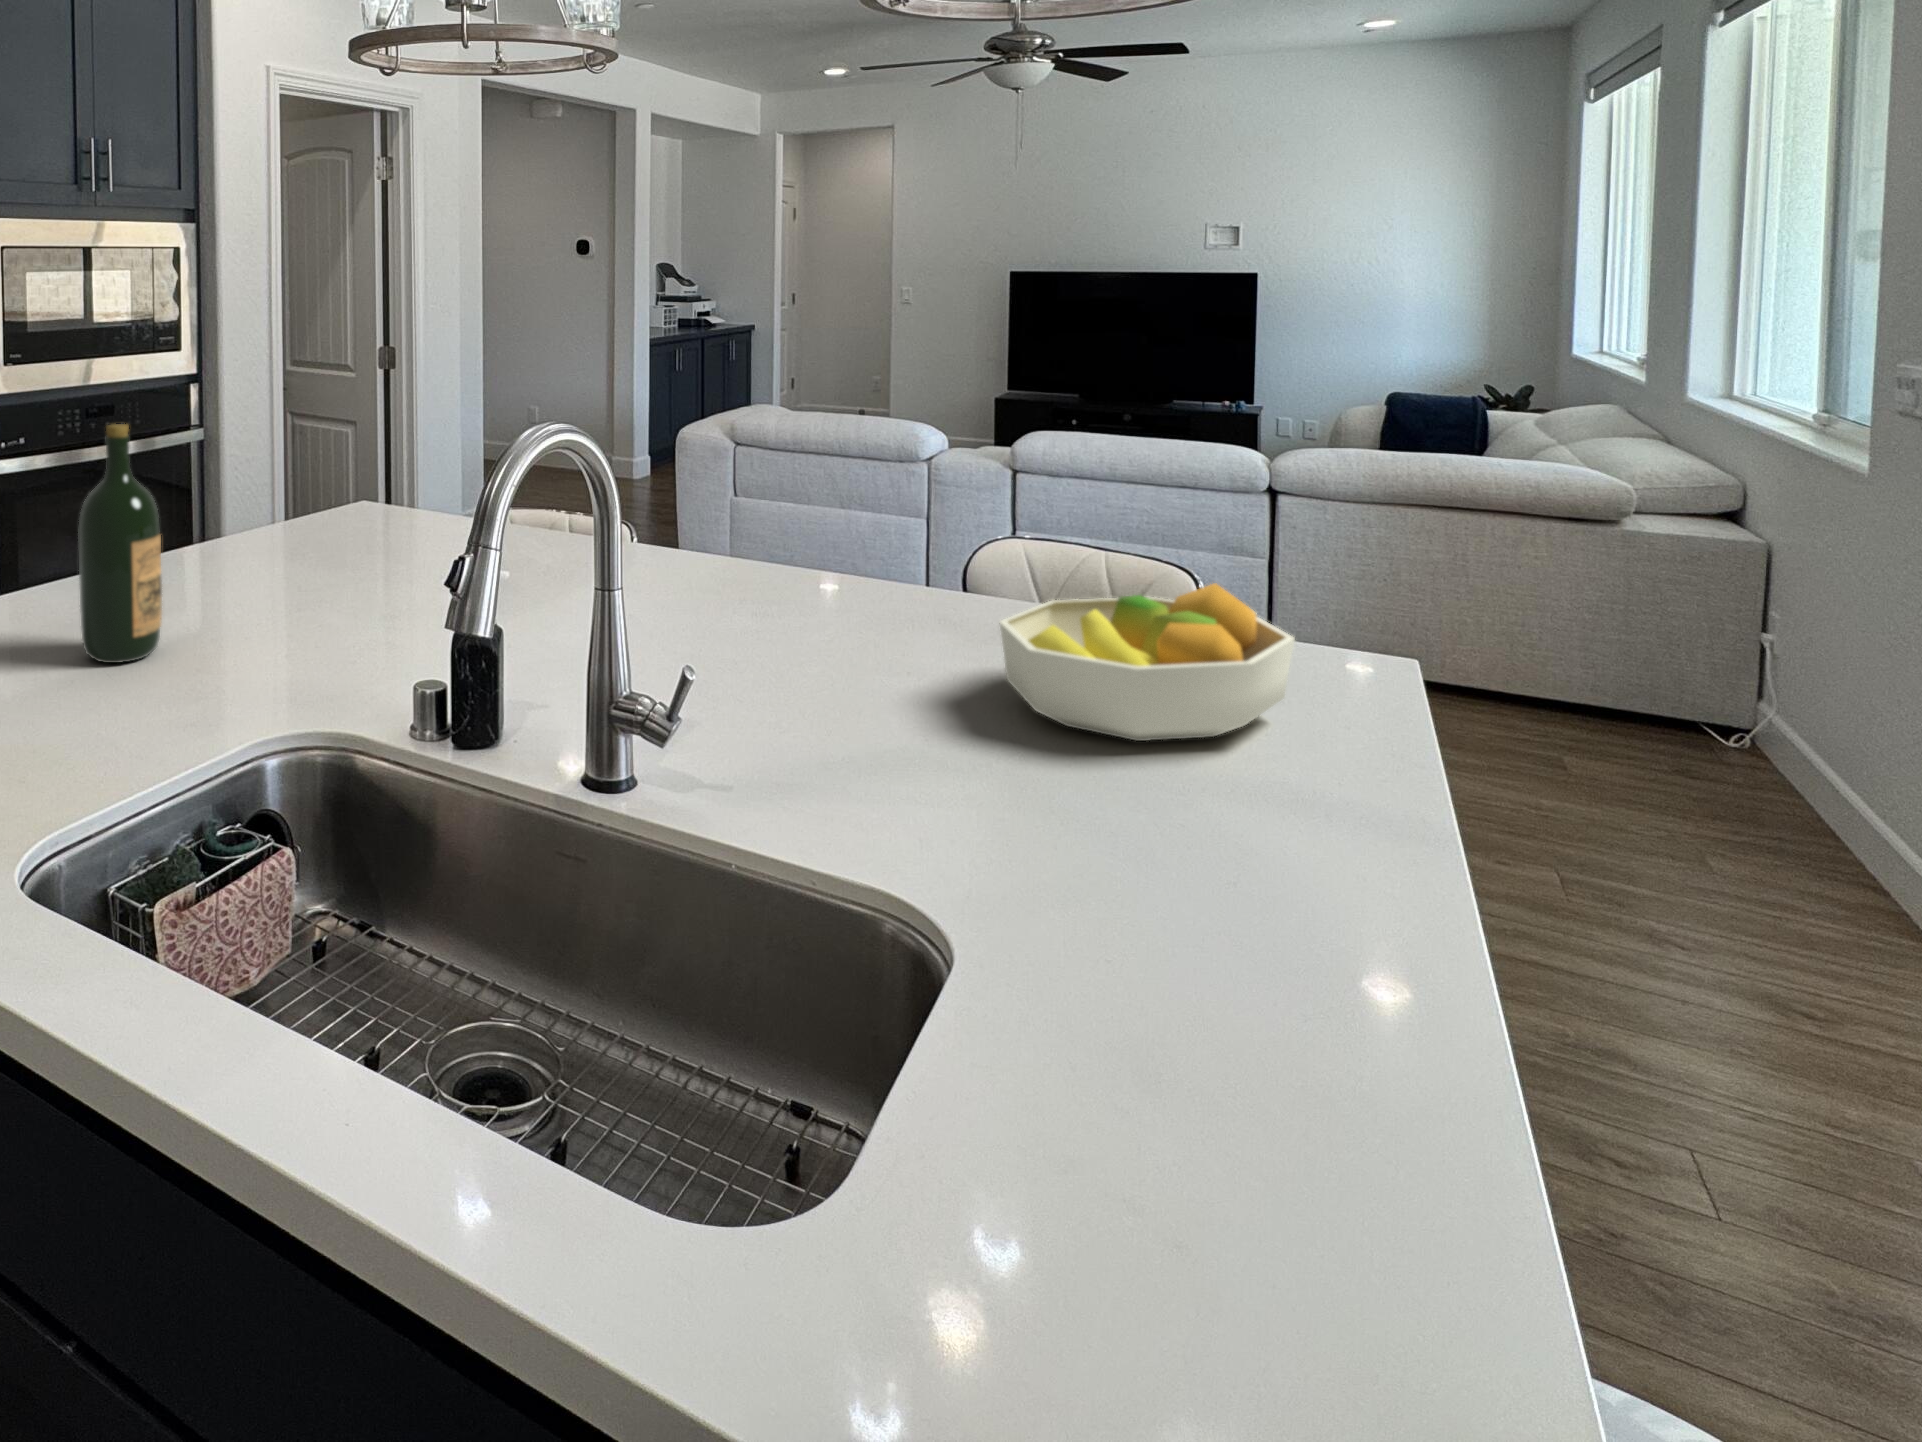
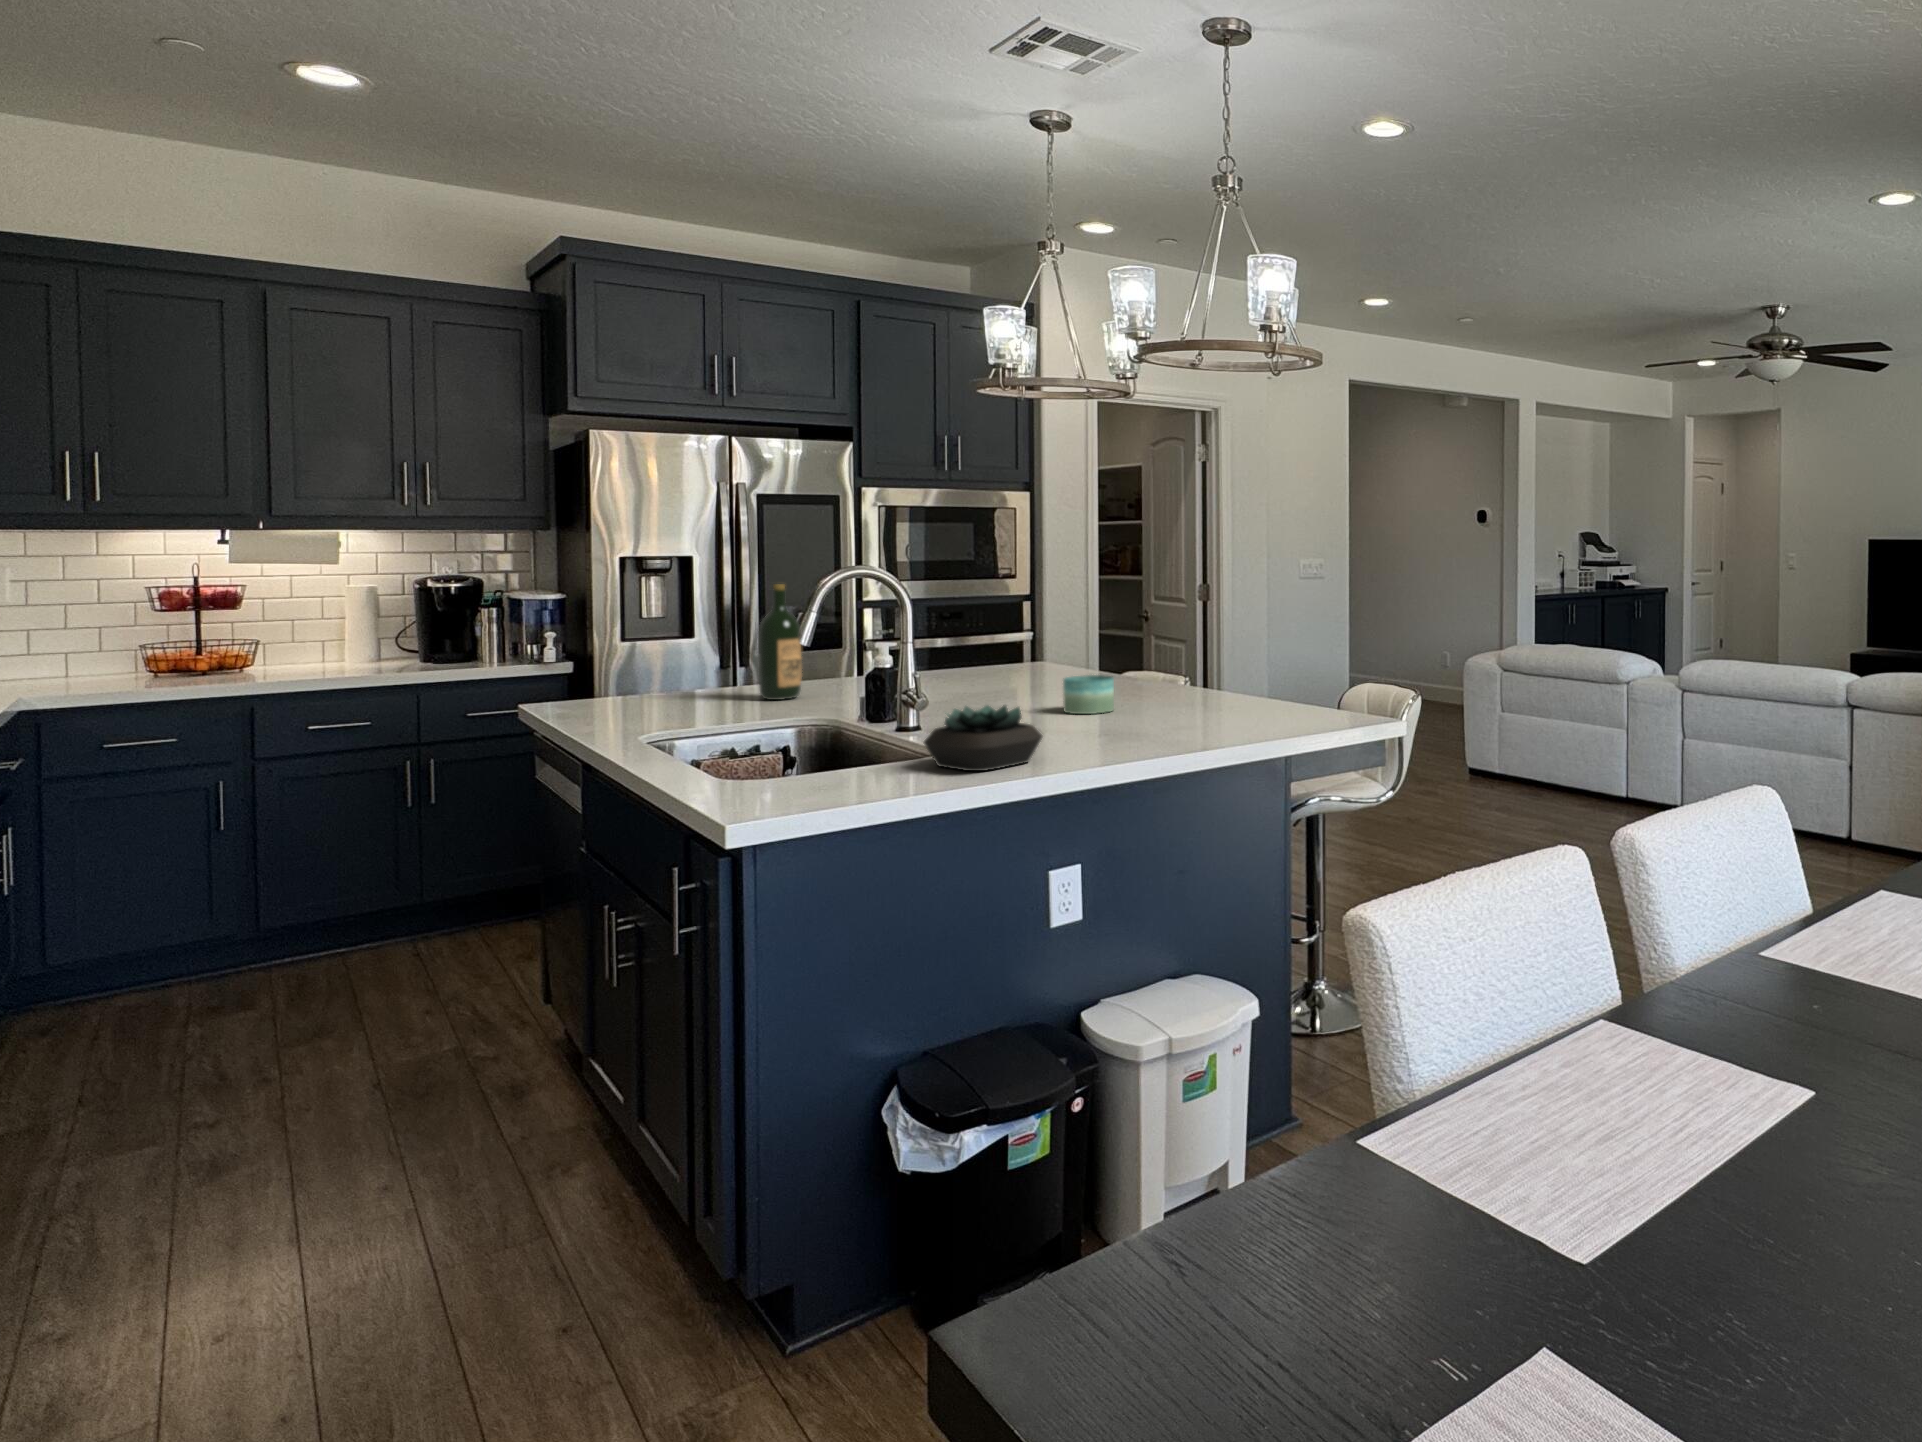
fruit bowl: present [1000,583,1295,741] -> none [1114,664,1270,730]
candle: none [768,590,867,681] -> present [1063,675,1114,714]
succulent plant: none [1062,791,1368,1040] -> present [924,705,1042,771]

